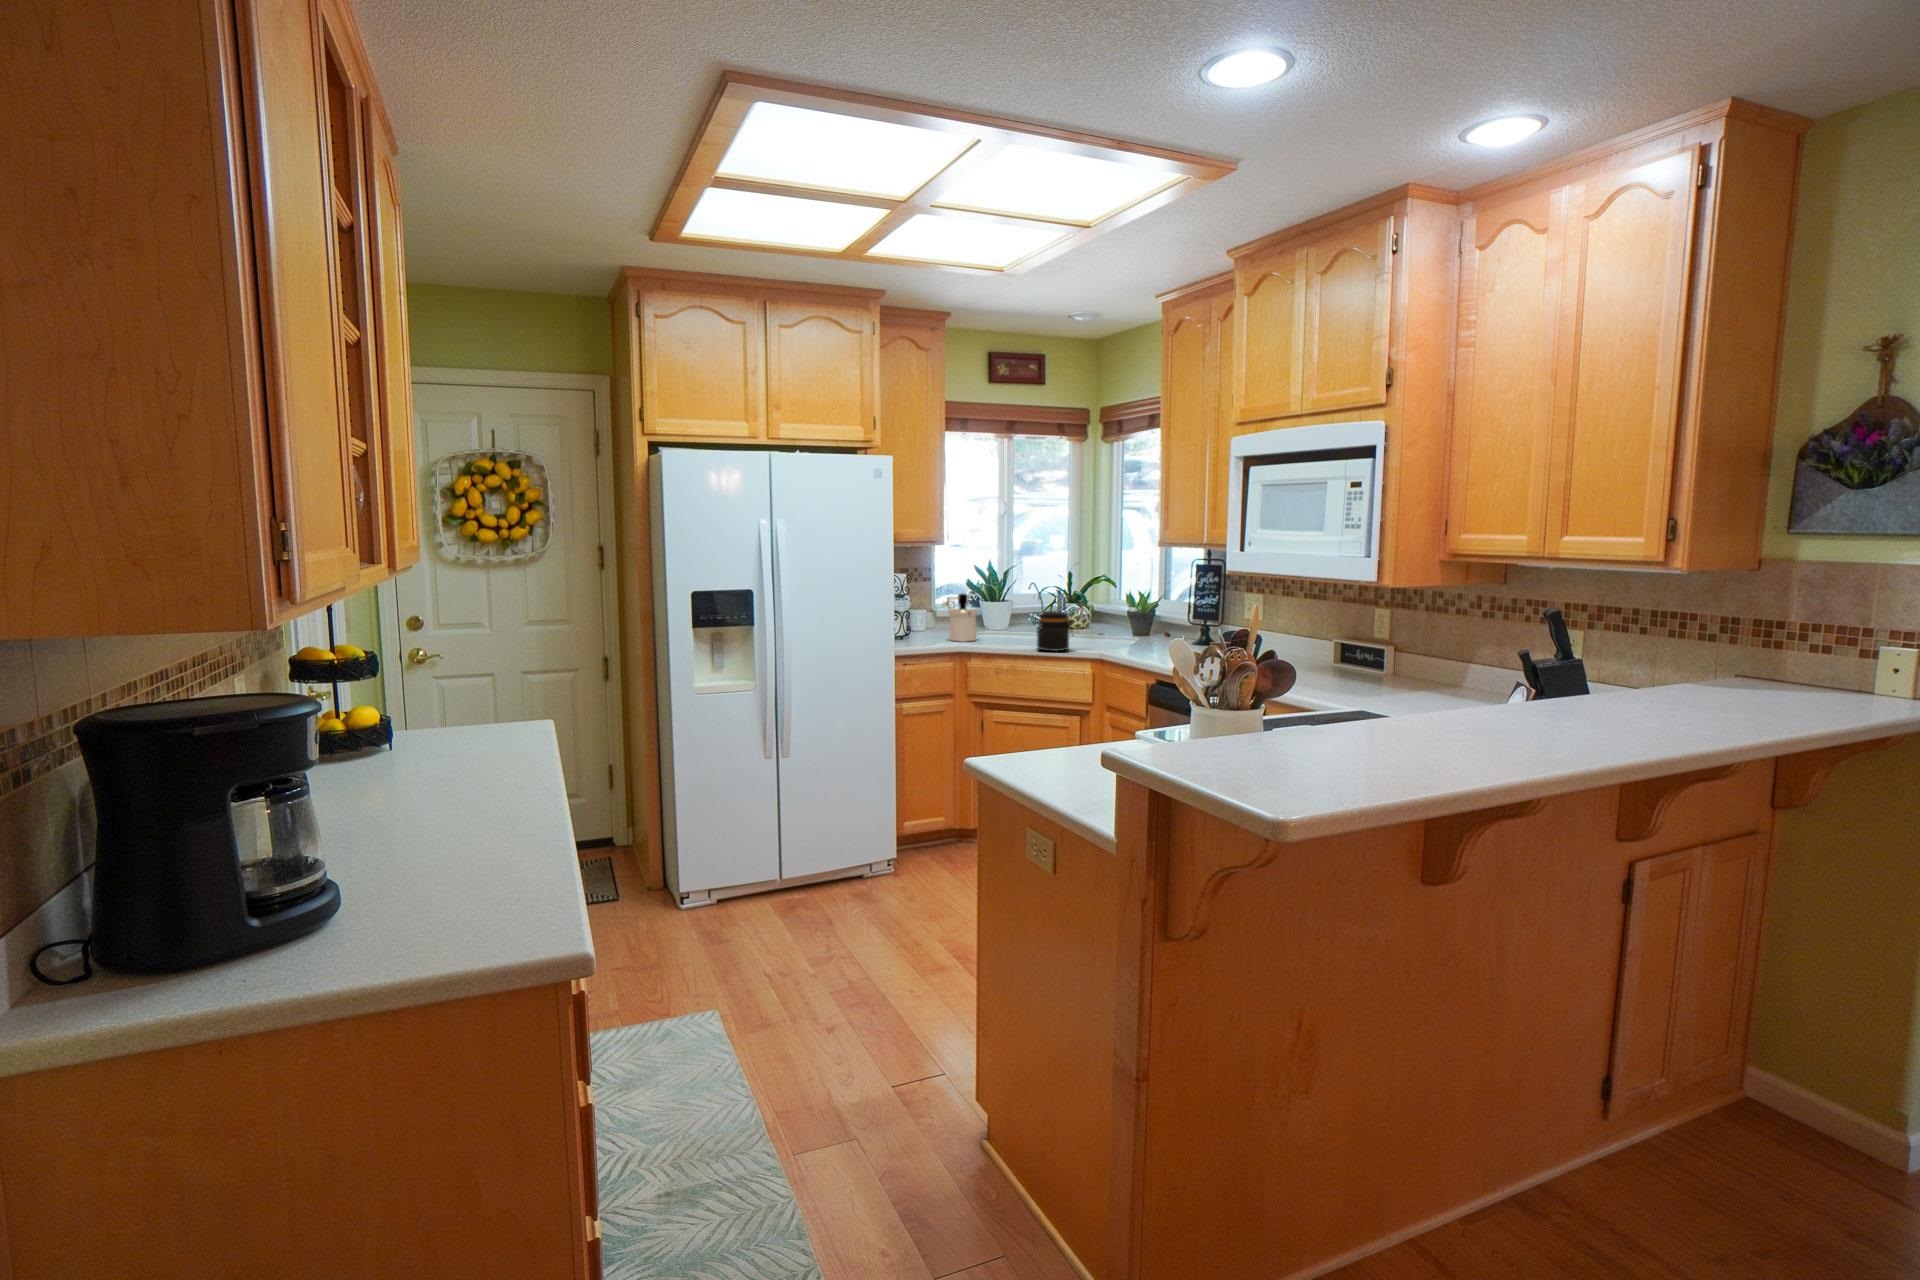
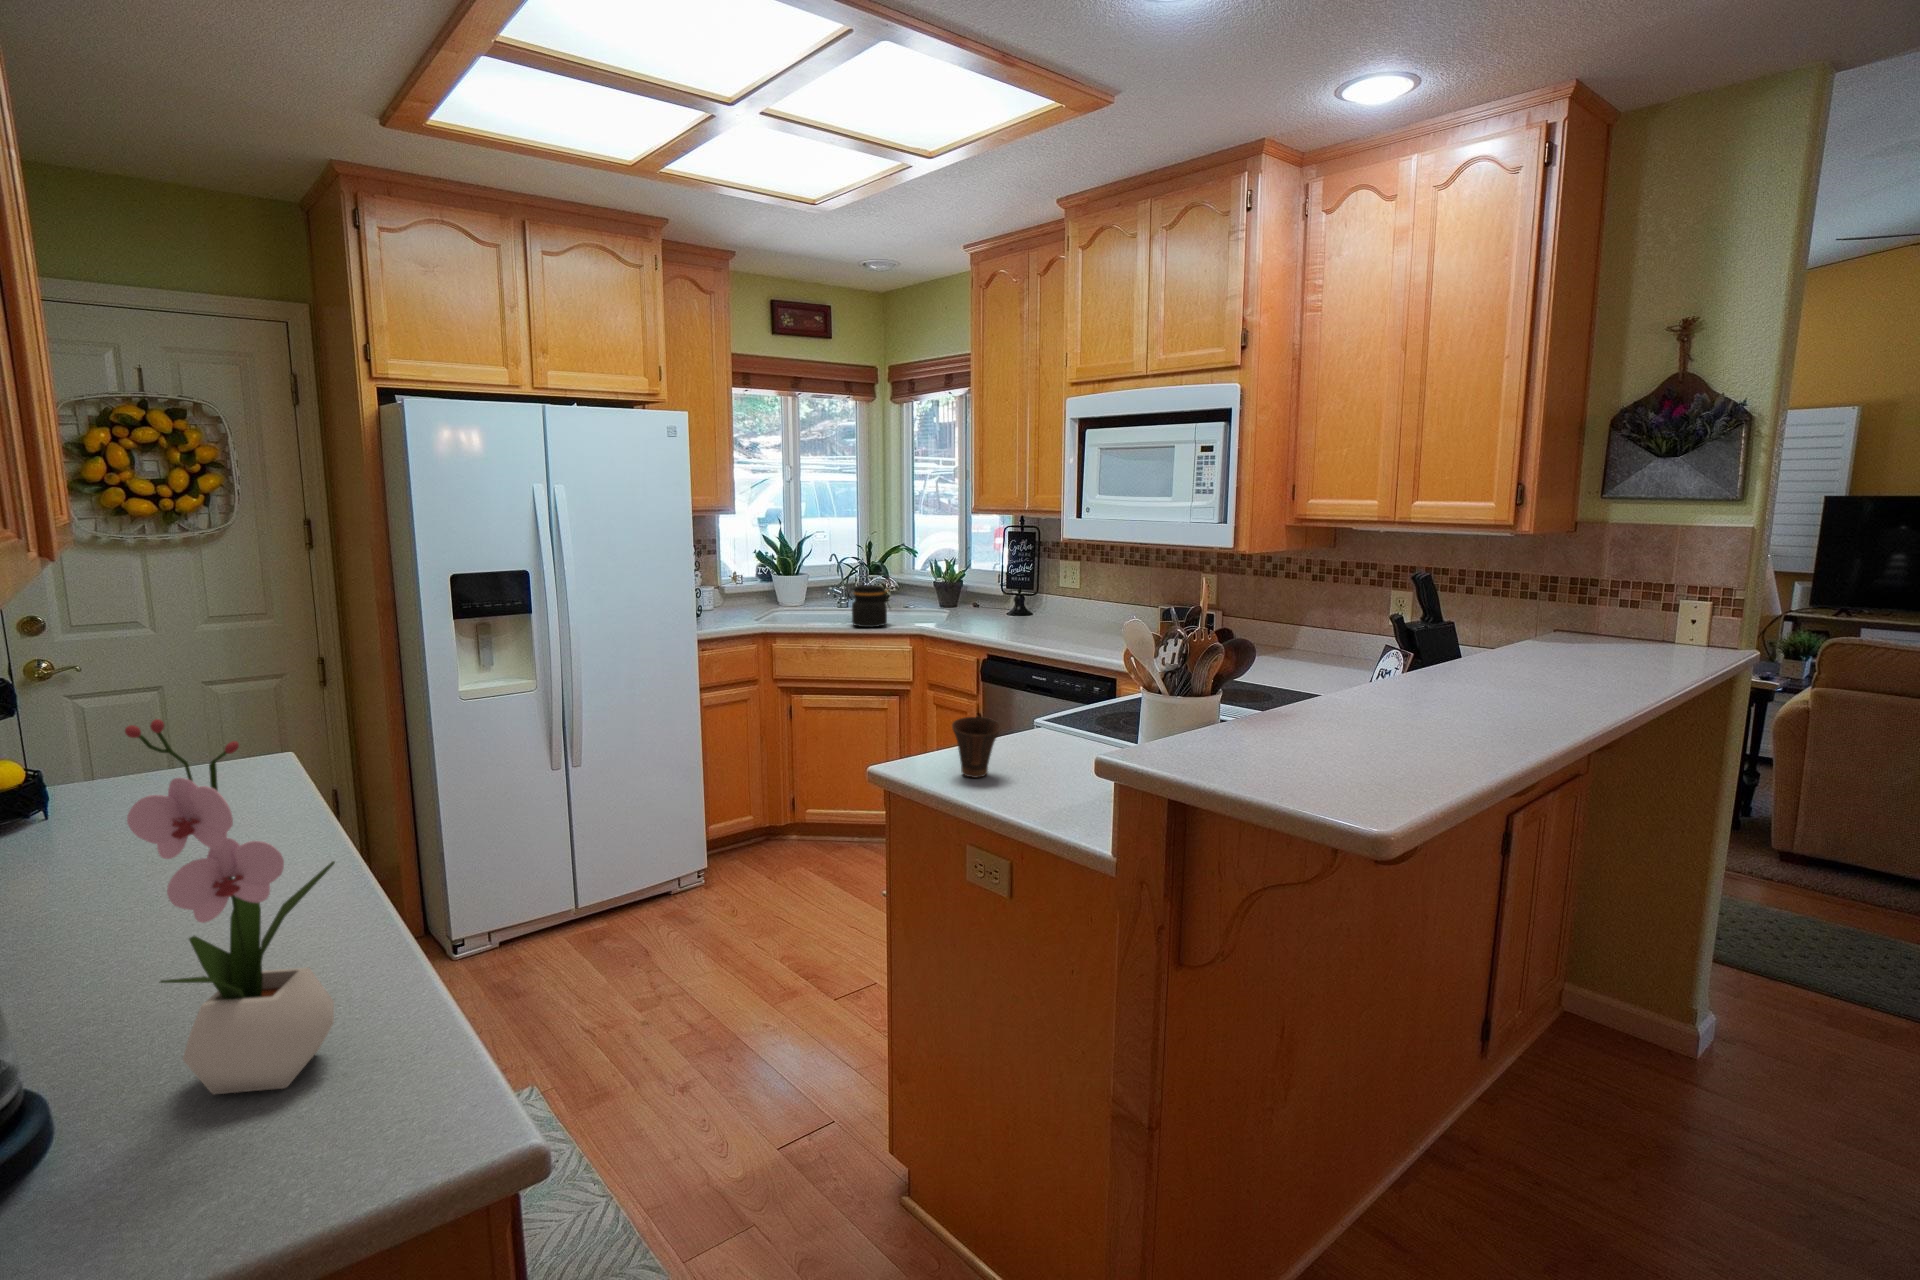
soap dispenser: present [943,594,977,642] -> none [742,567,779,620]
flower arrangement: none [390,661,512,904] -> present [125,719,335,1094]
cup: none [1024,719,1067,772] -> present [952,717,1001,778]

